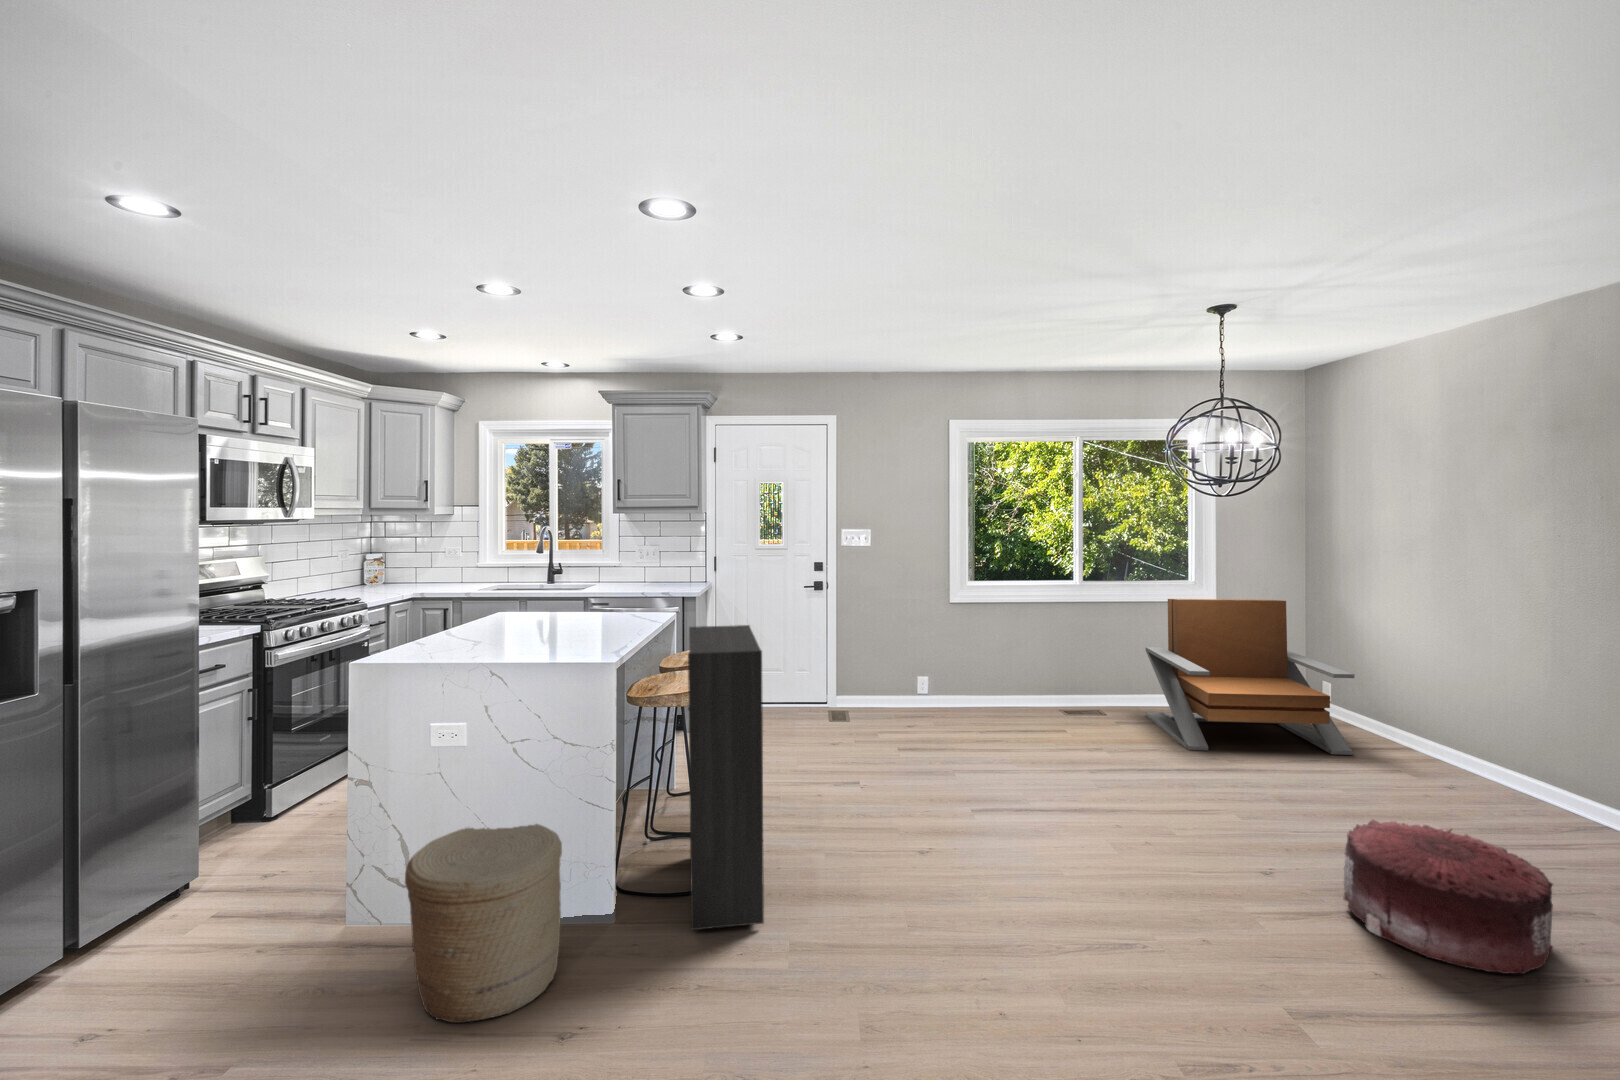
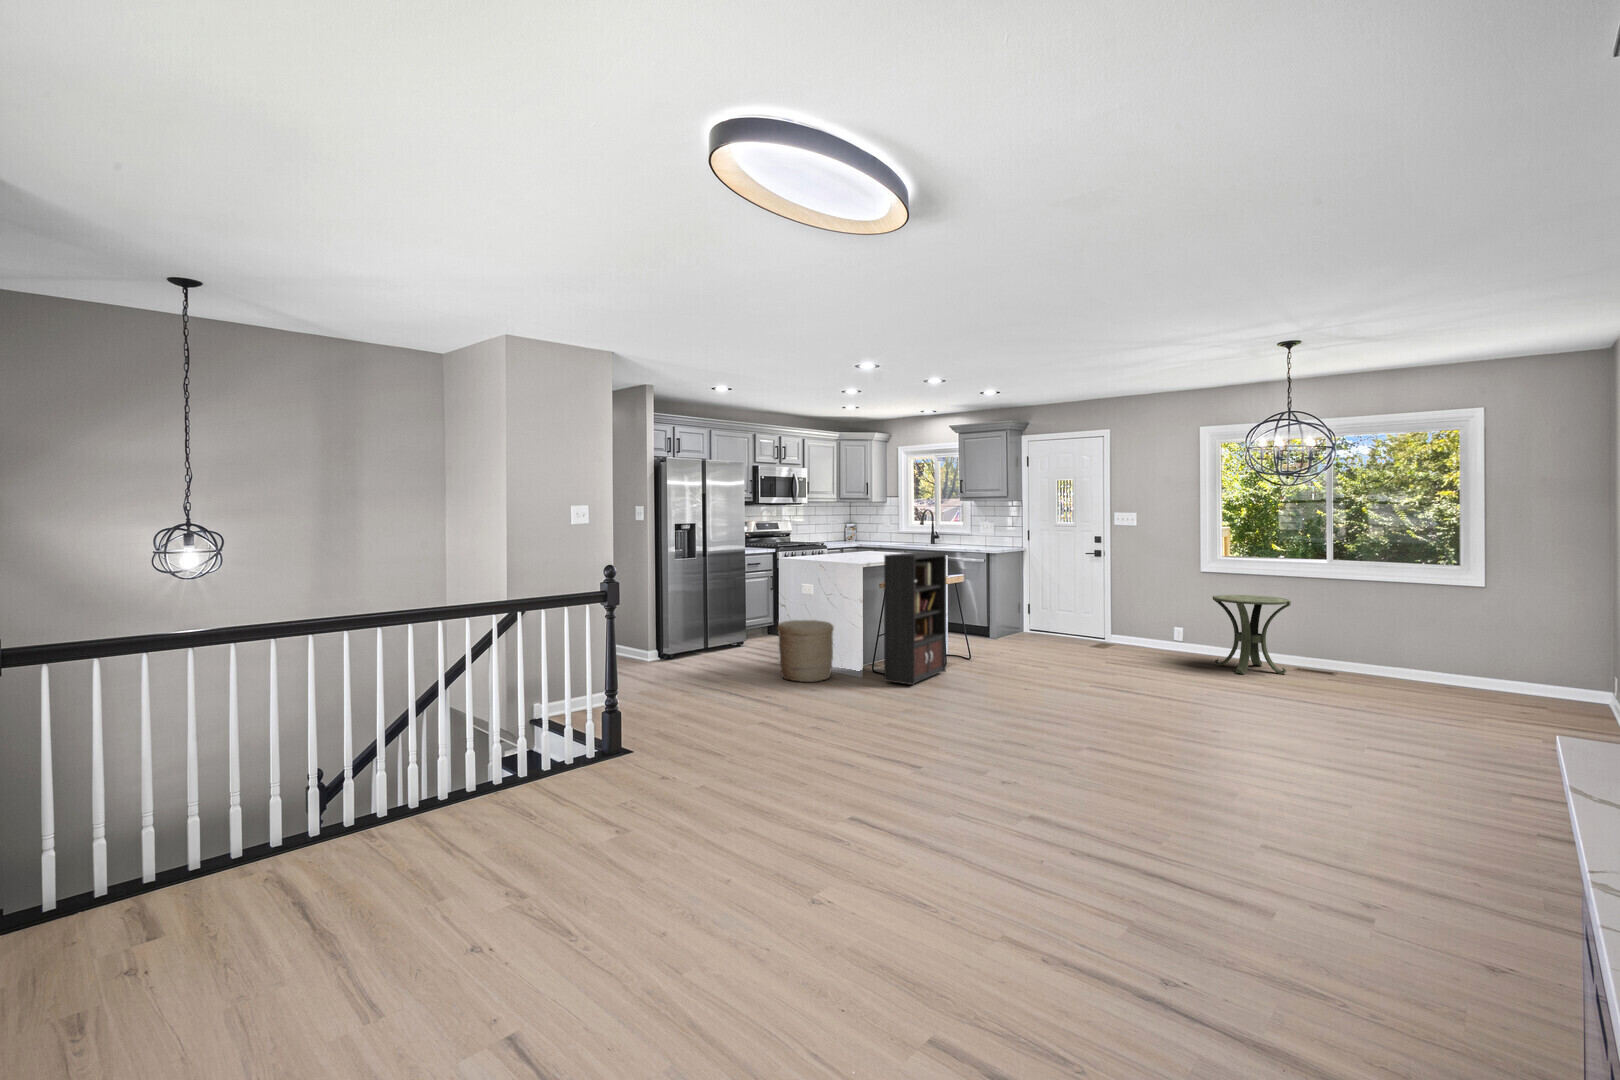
lounge chair: present [1145,599,1354,755] -> none [1359,573,1560,725]
side table: none [989,631,1075,735] -> present [1213,595,1291,674]
pouf: present [1344,820,1553,974] -> none [1228,697,1354,775]

